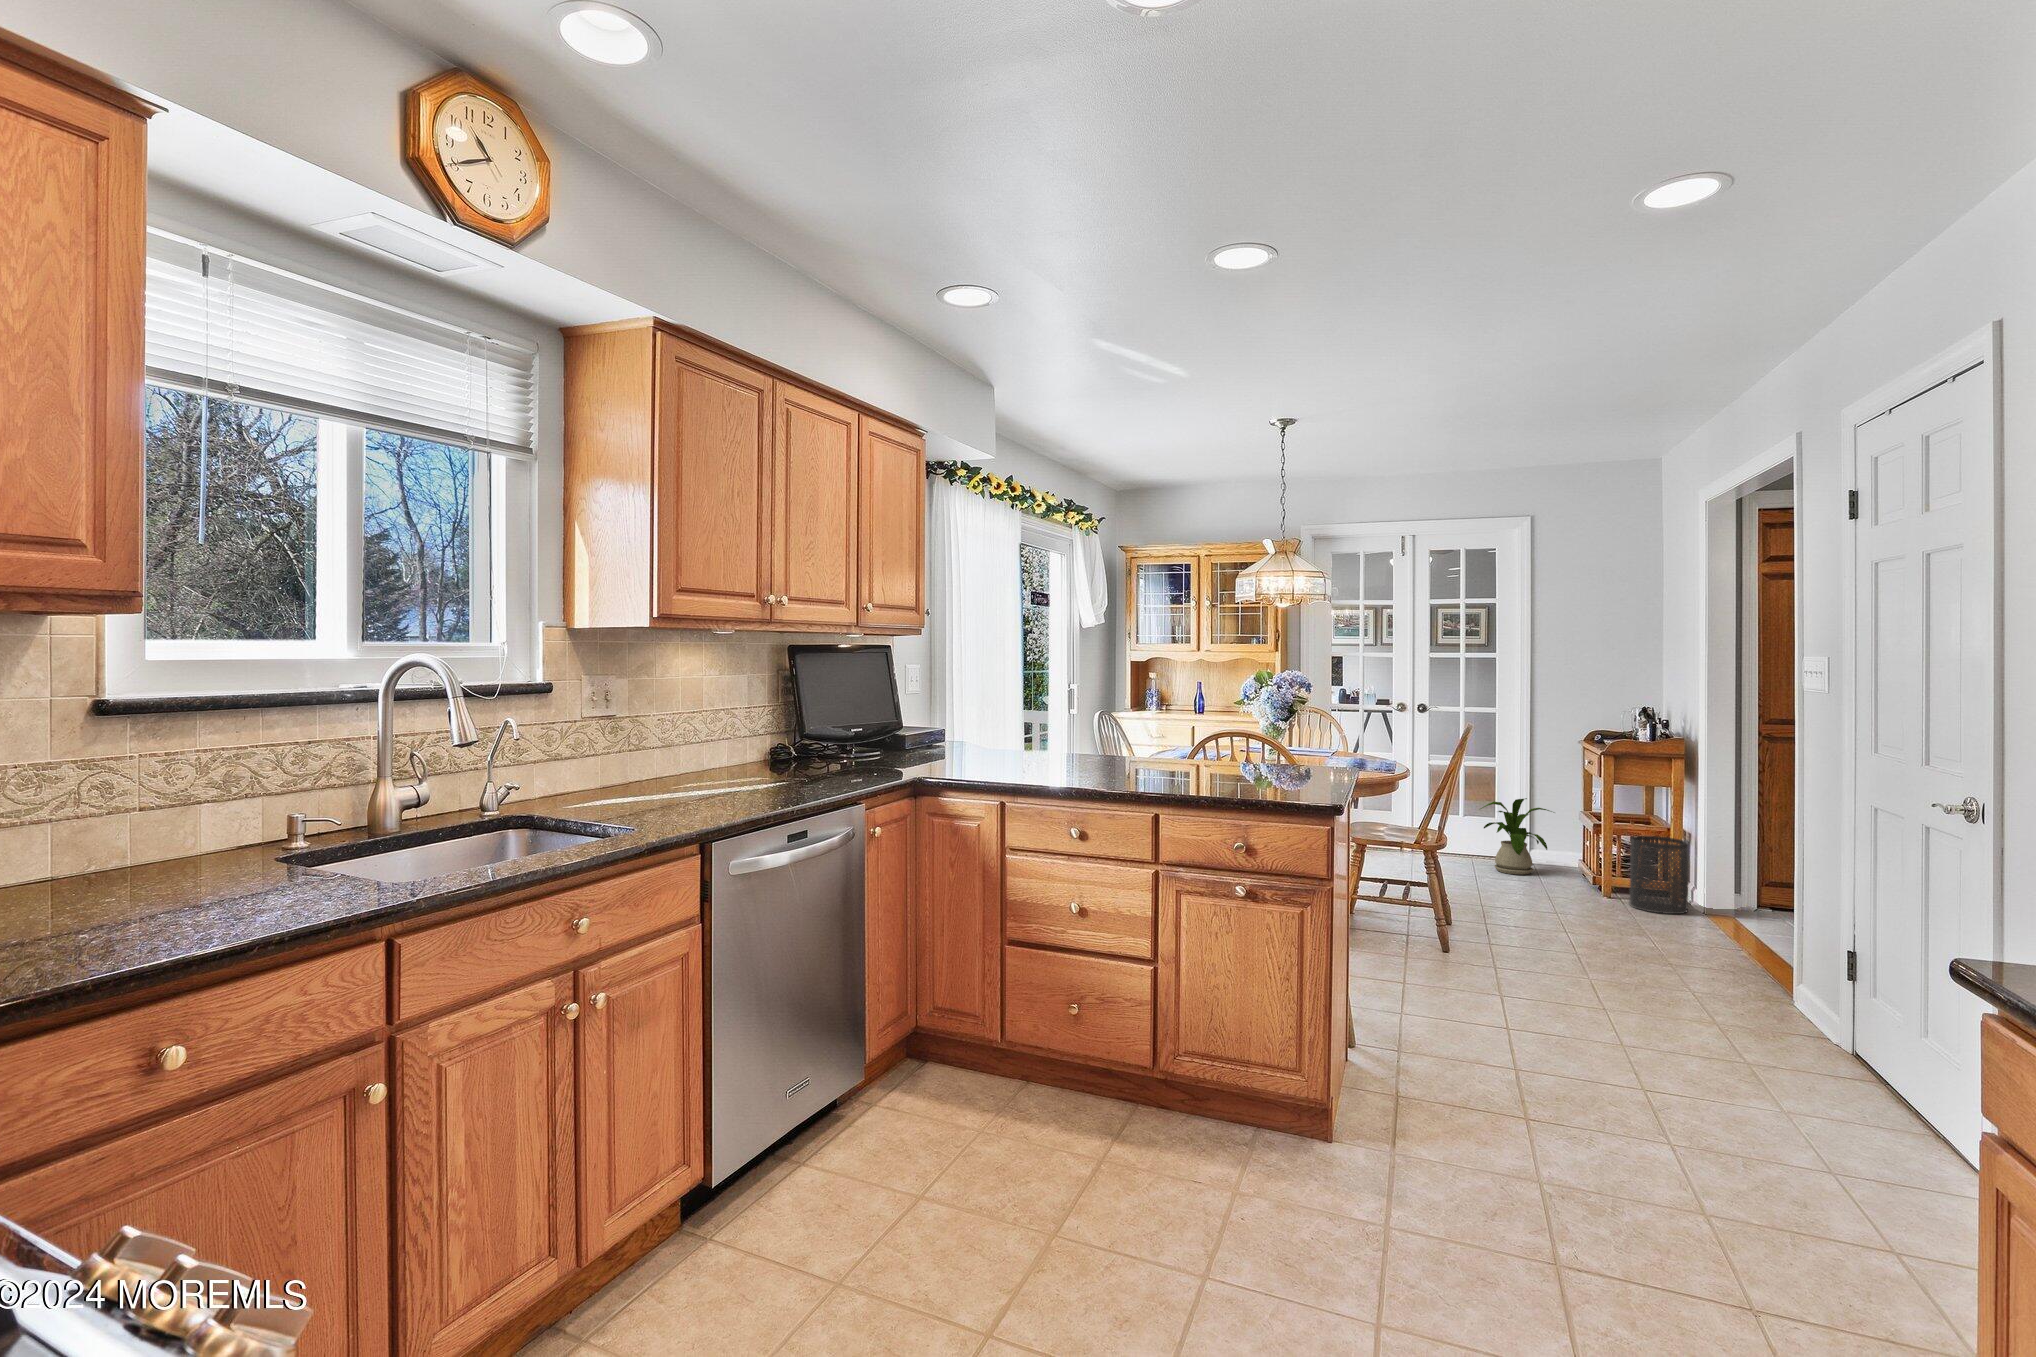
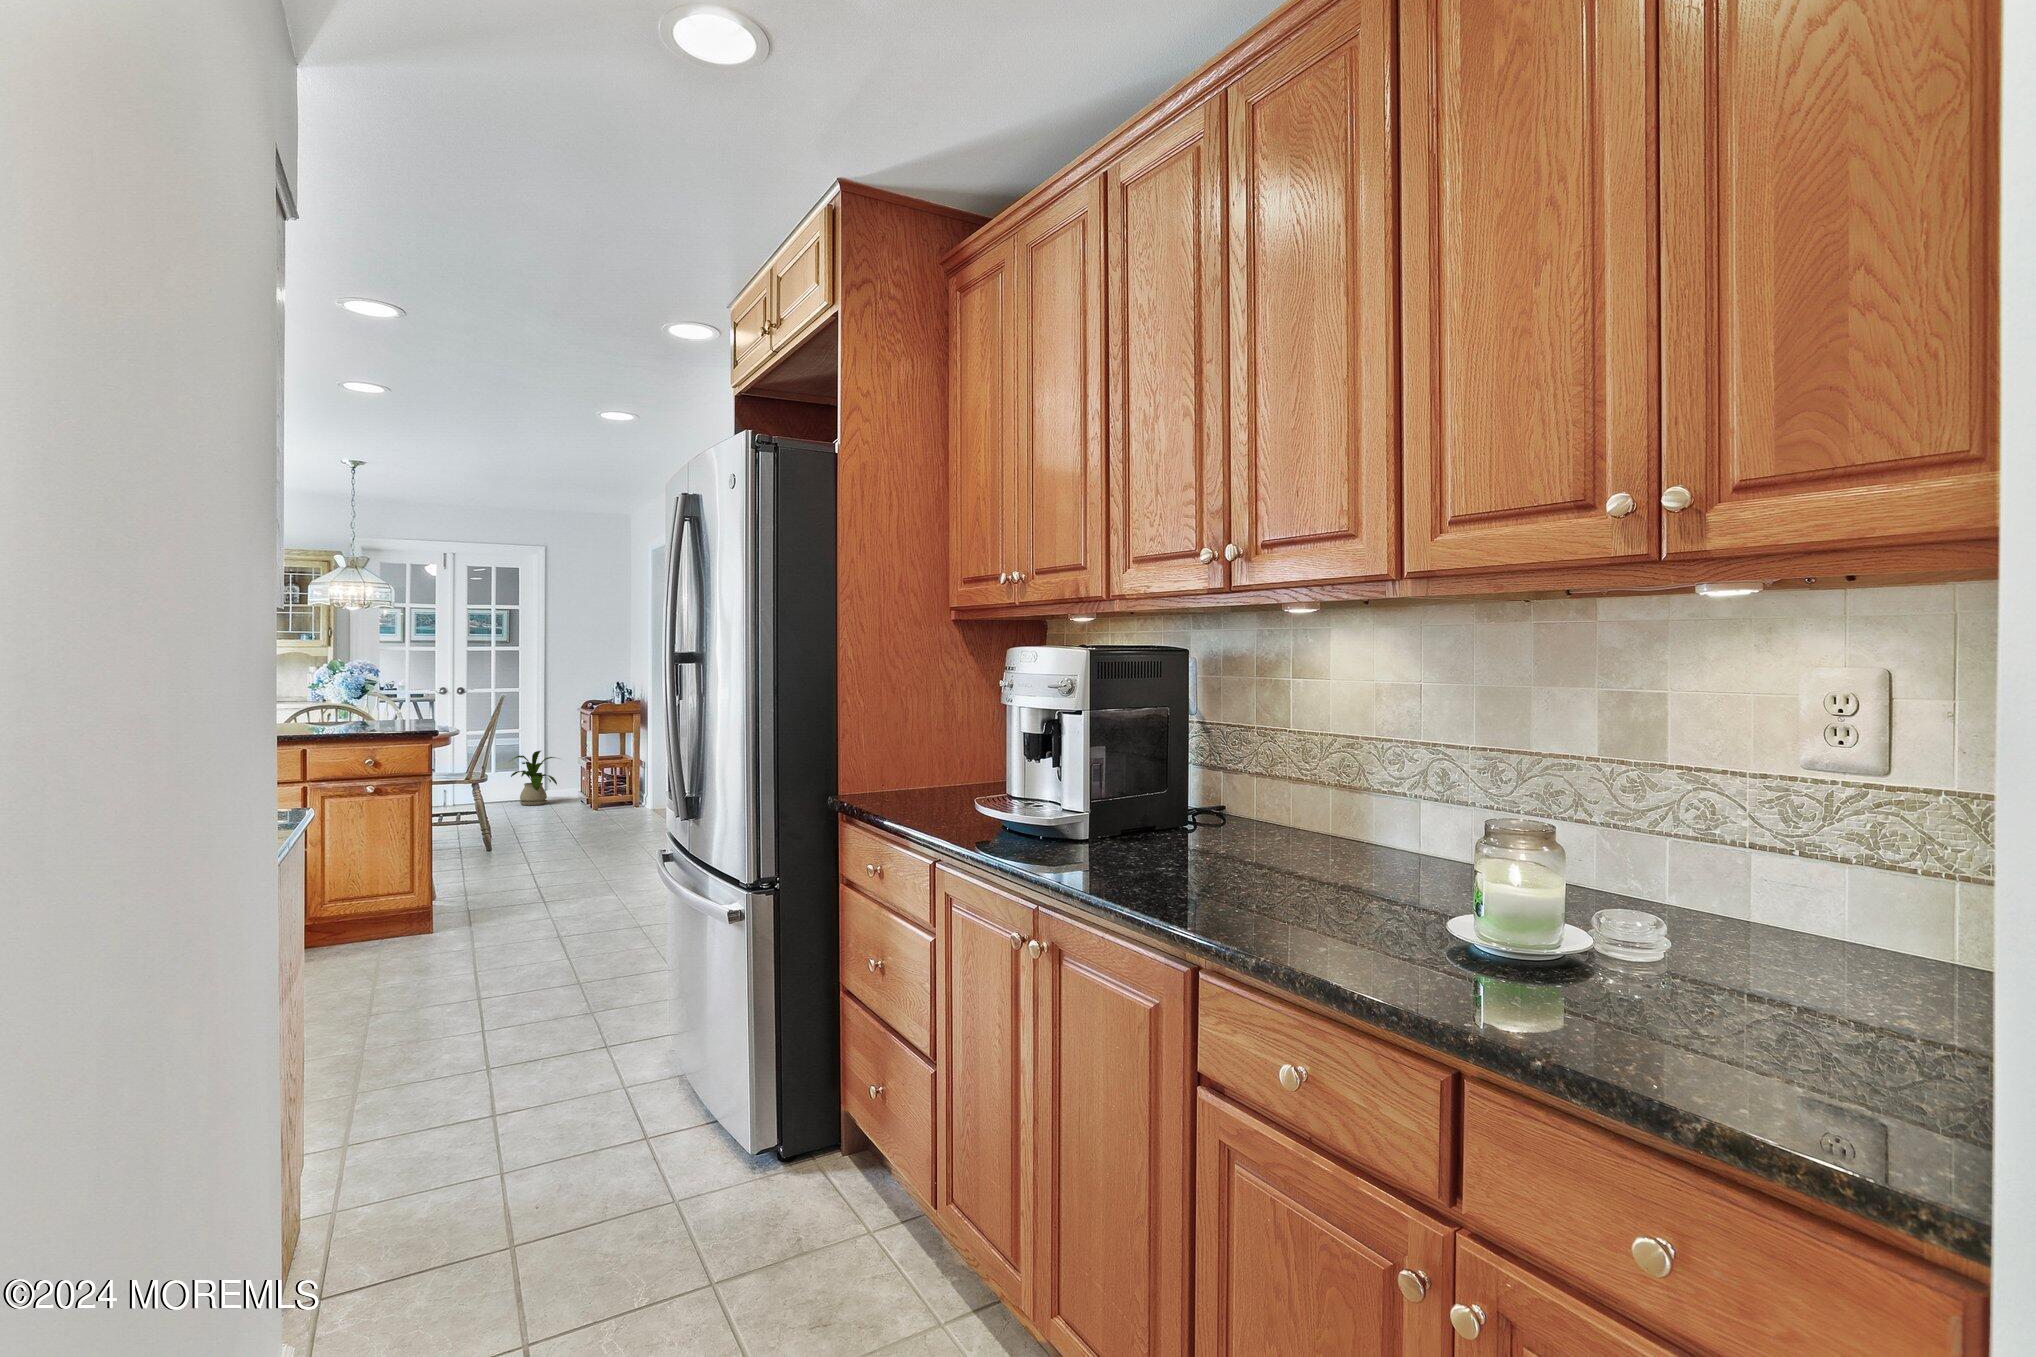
trash can: present [1629,836,1689,914] -> none [609,765,642,812]

